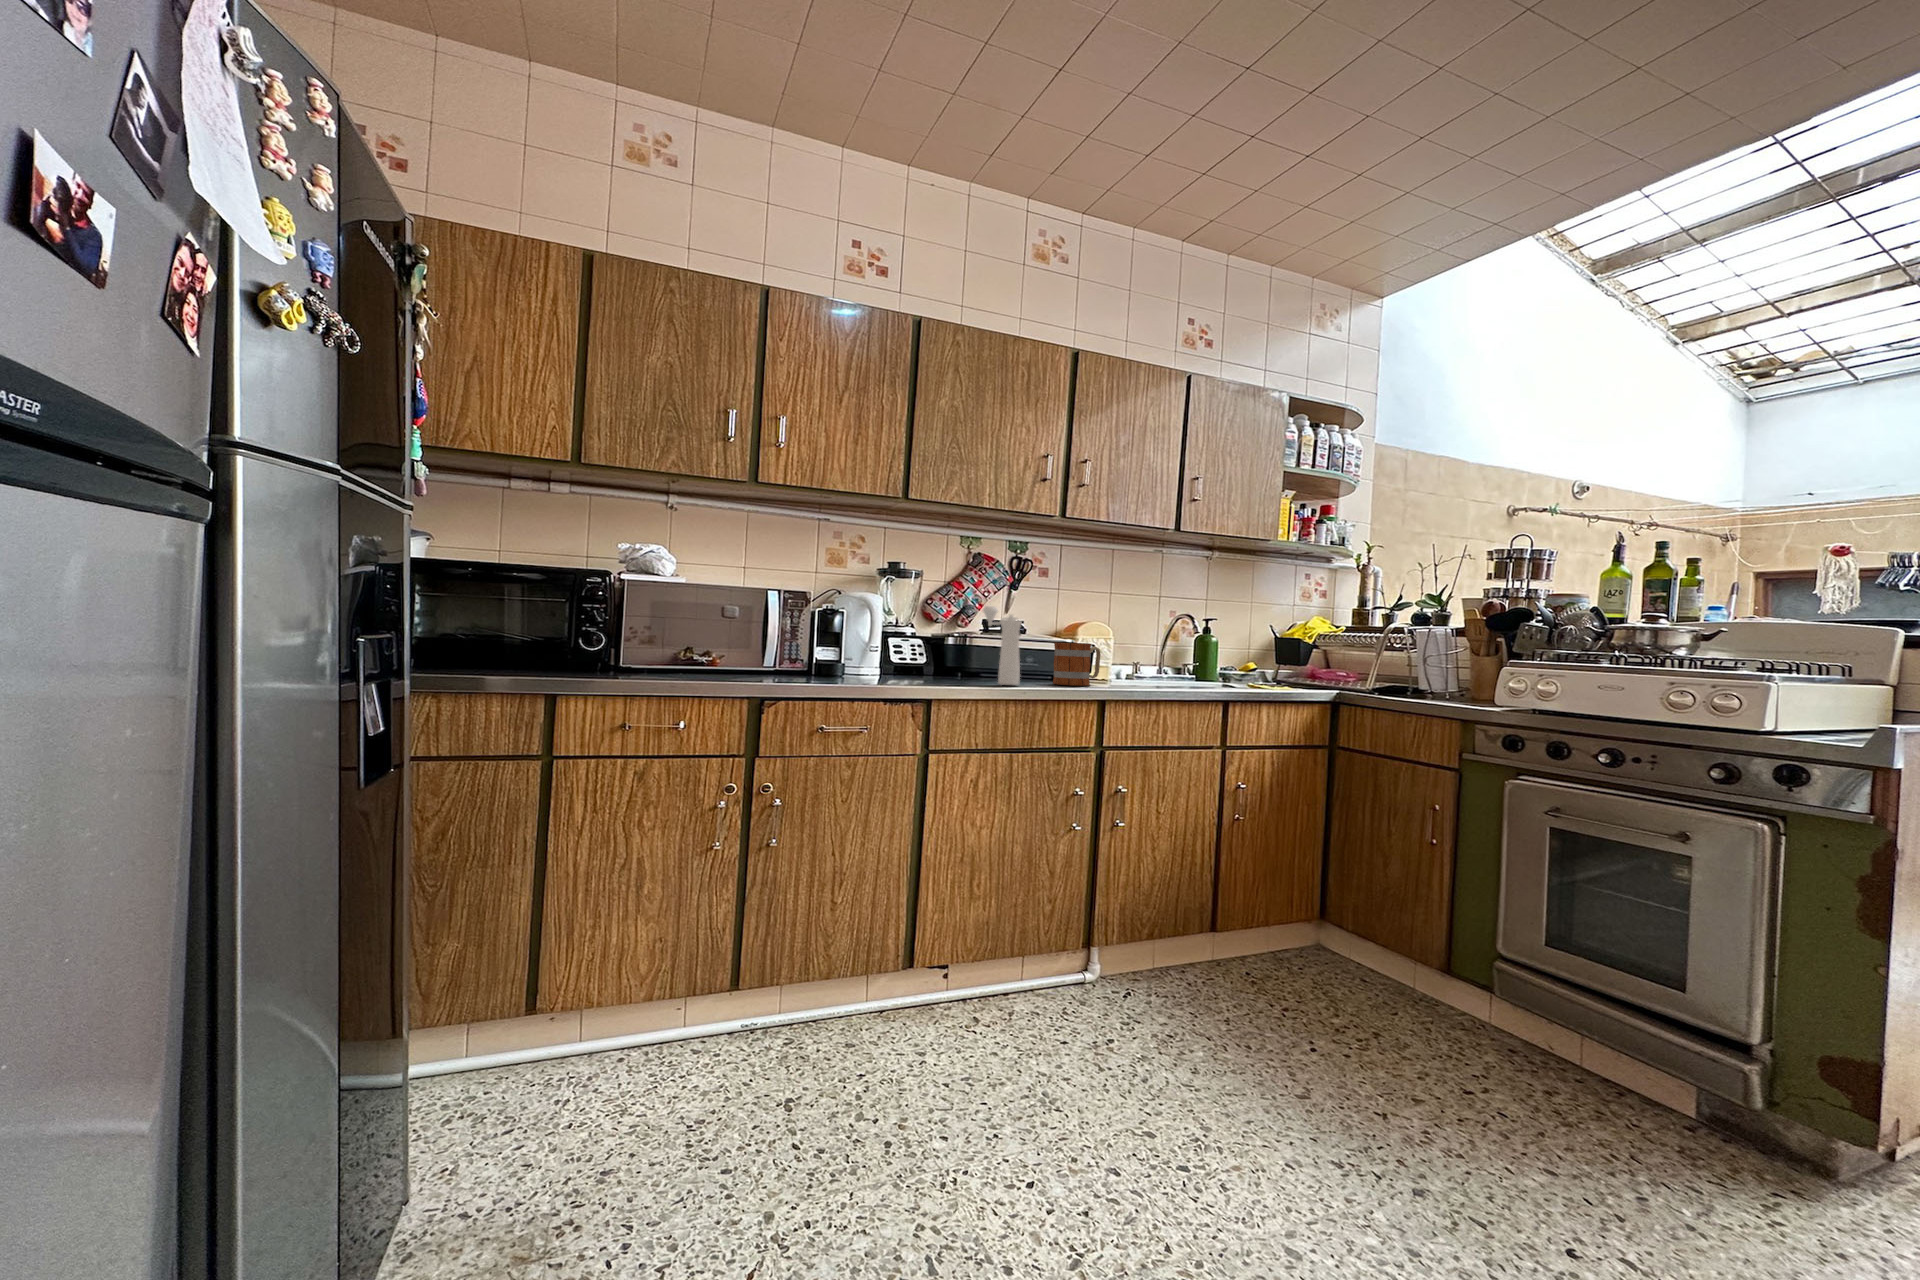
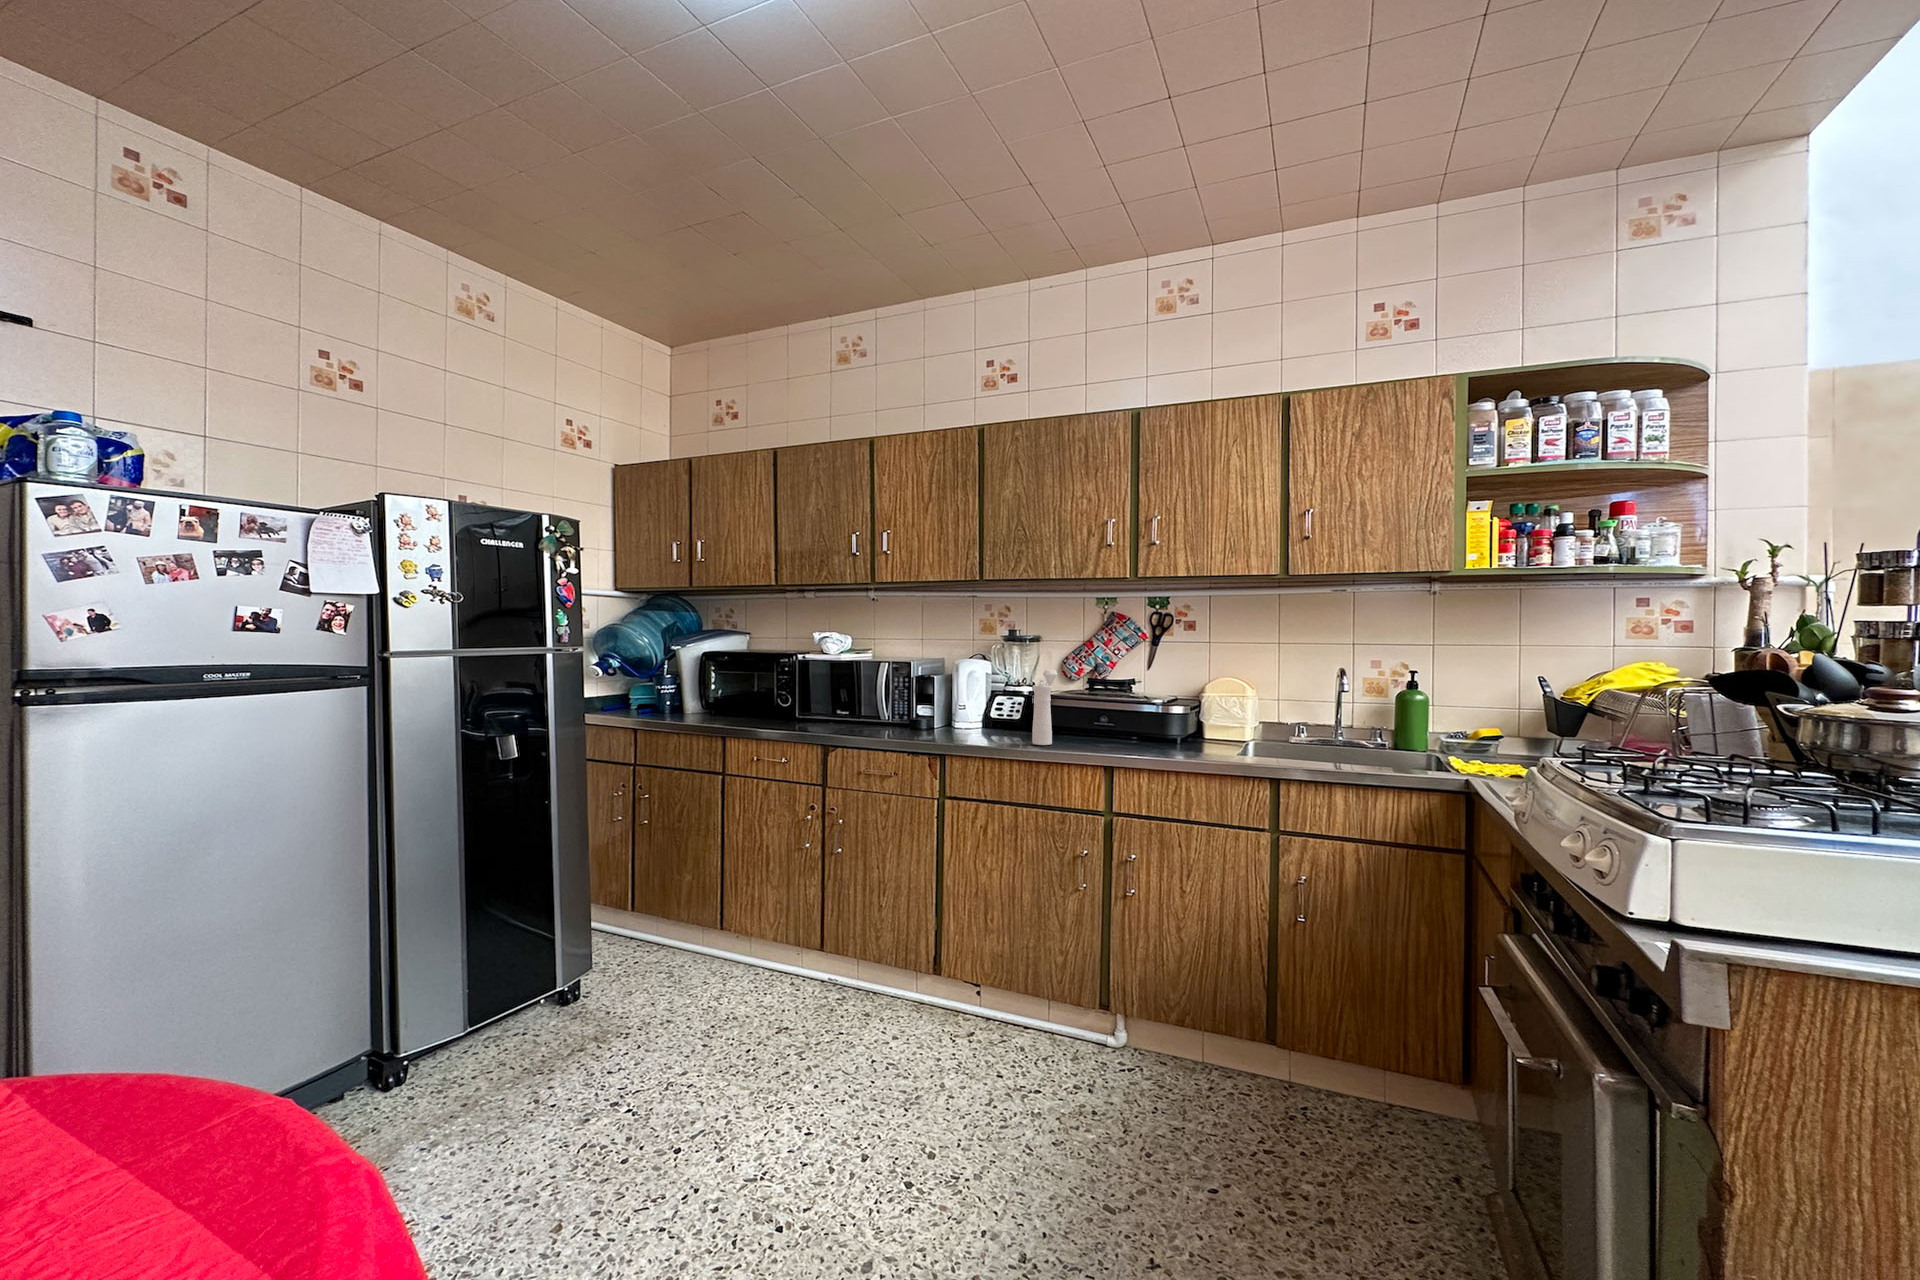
mug: present [1053,643,1101,686] -> none [1095,705,1150,749]

